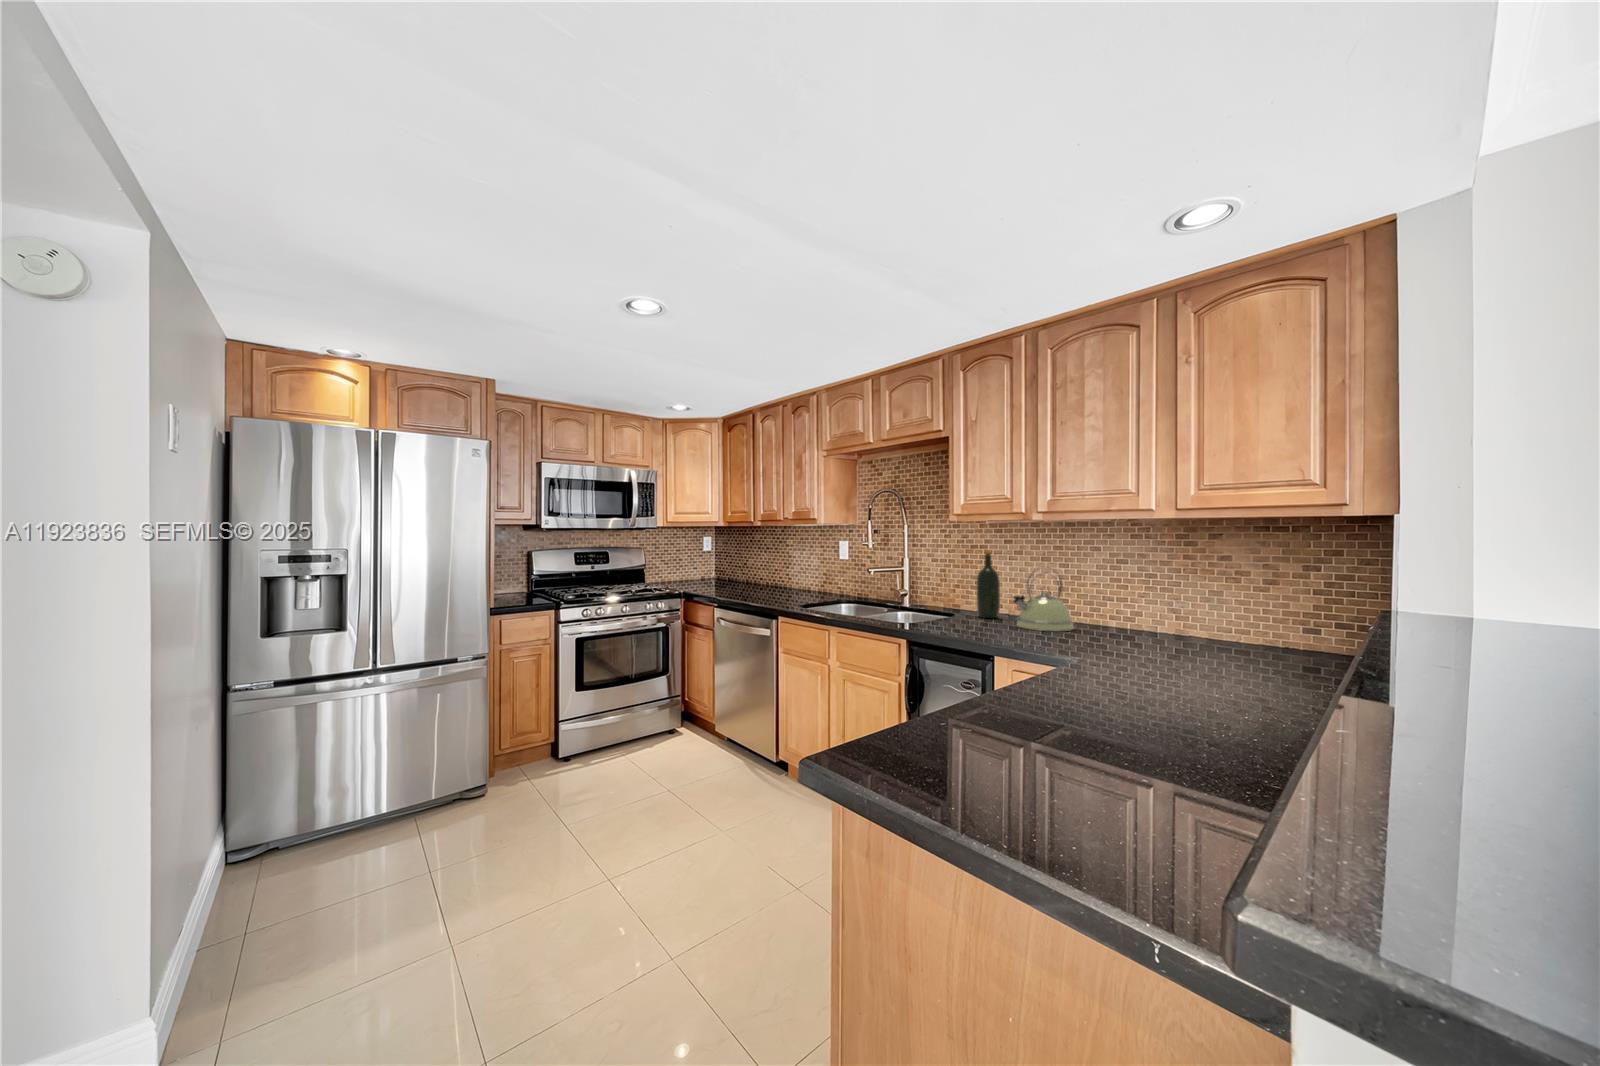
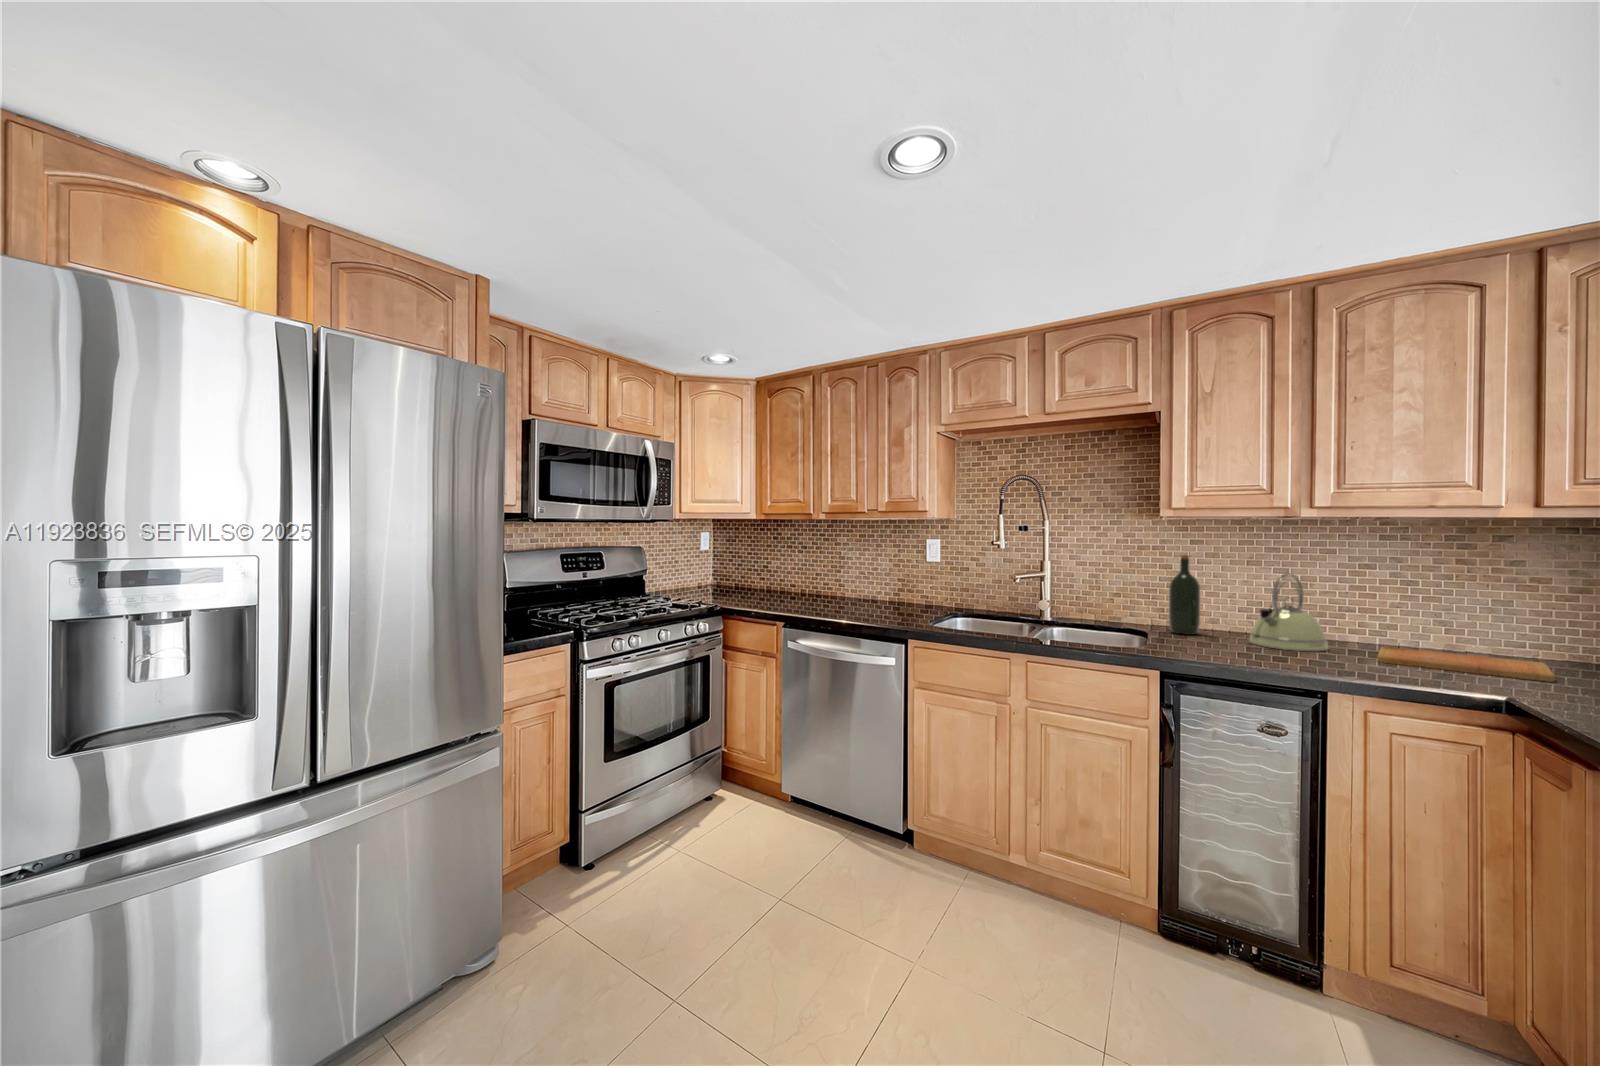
cutting board: none [1076,630,1213,656] -> present [1377,647,1555,682]

